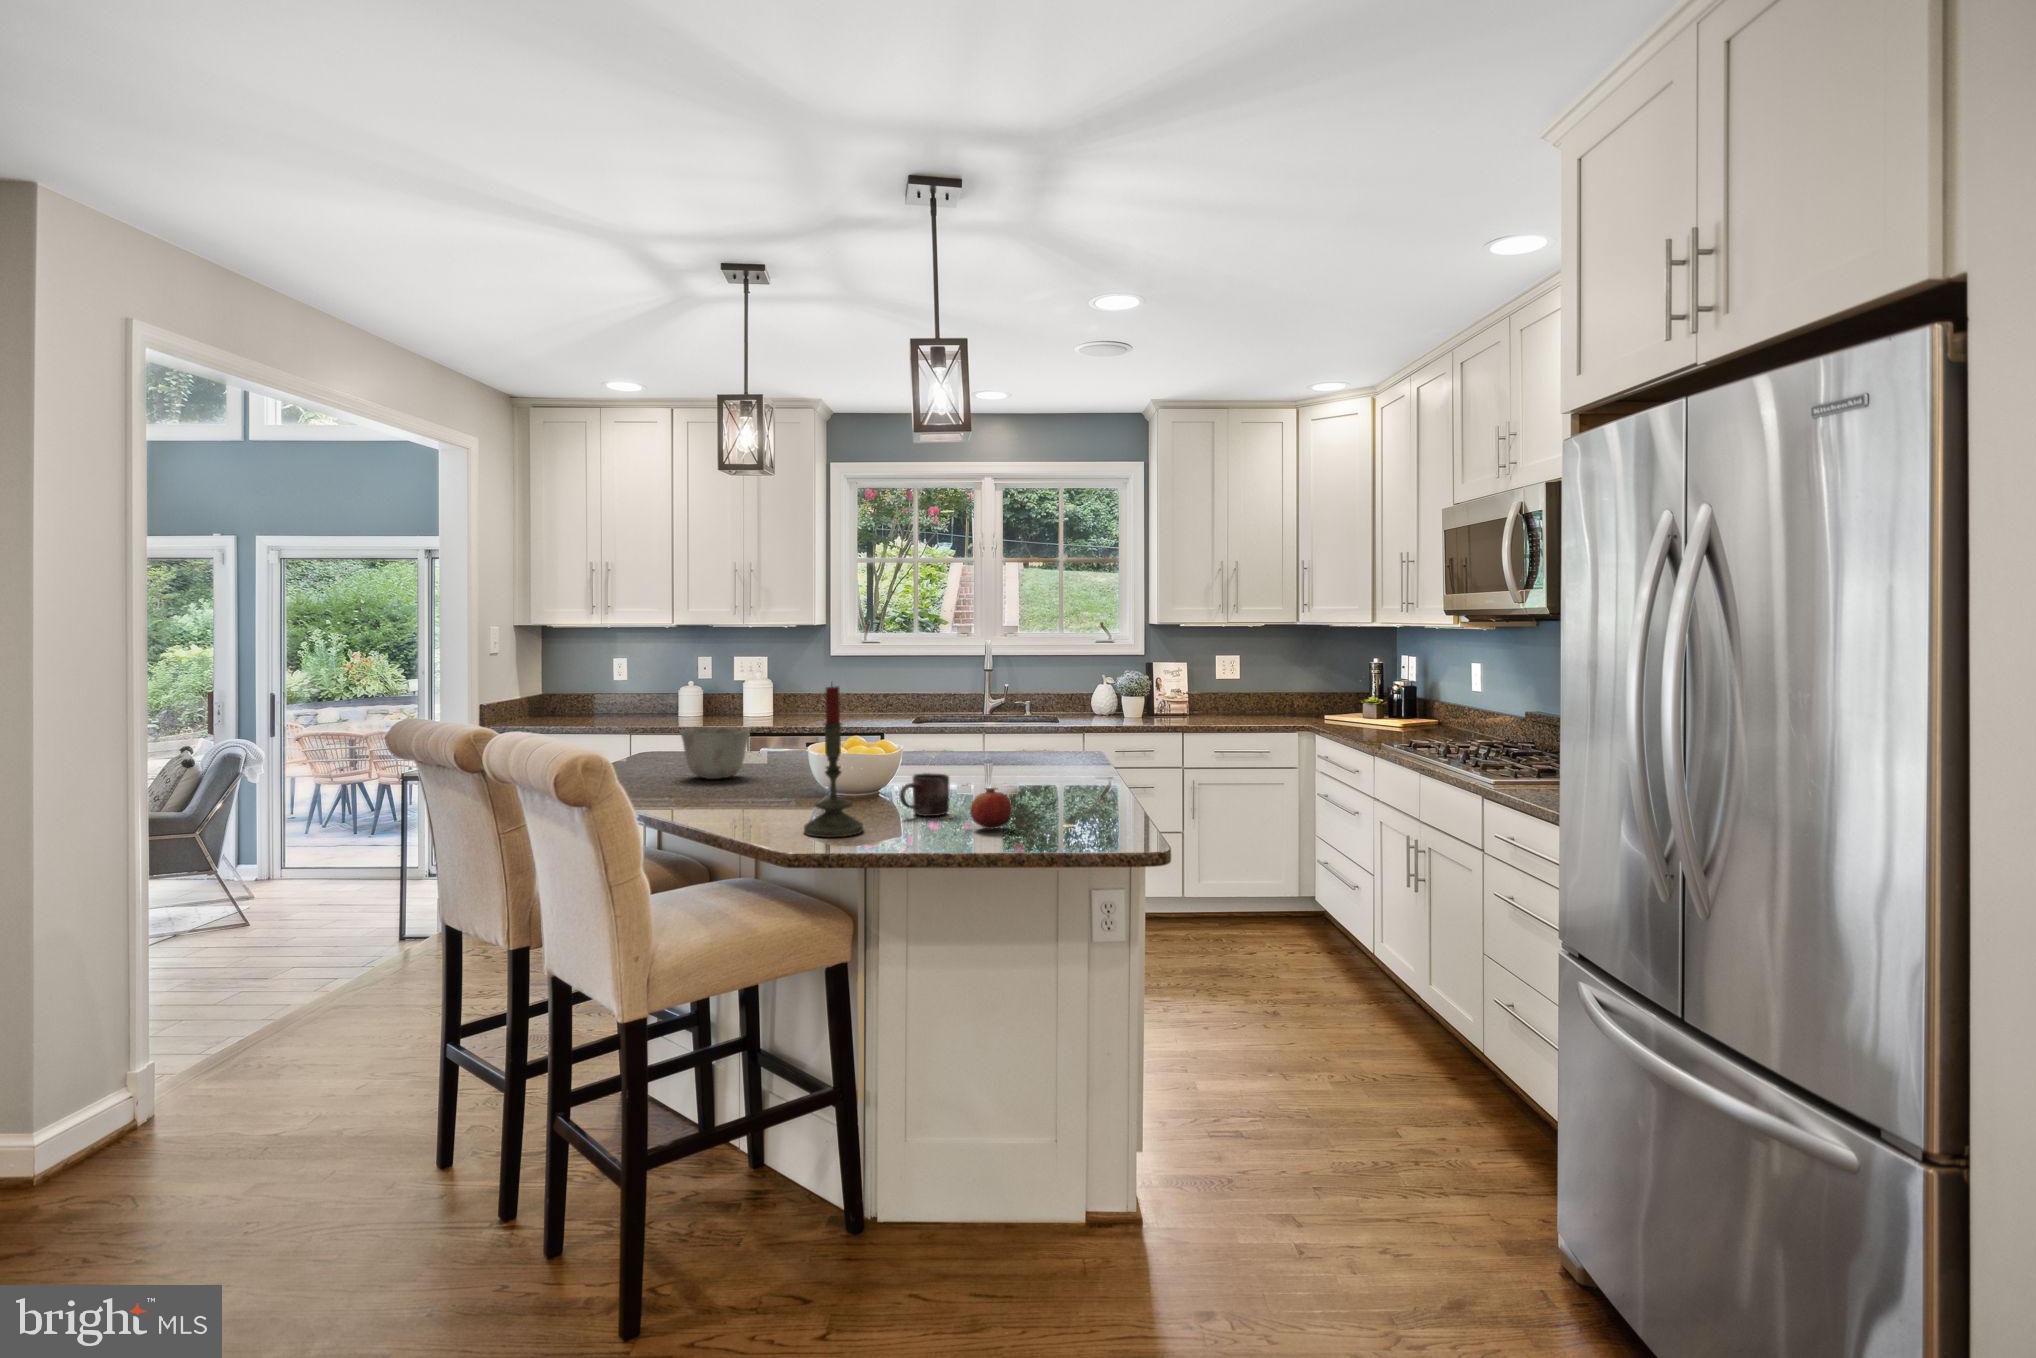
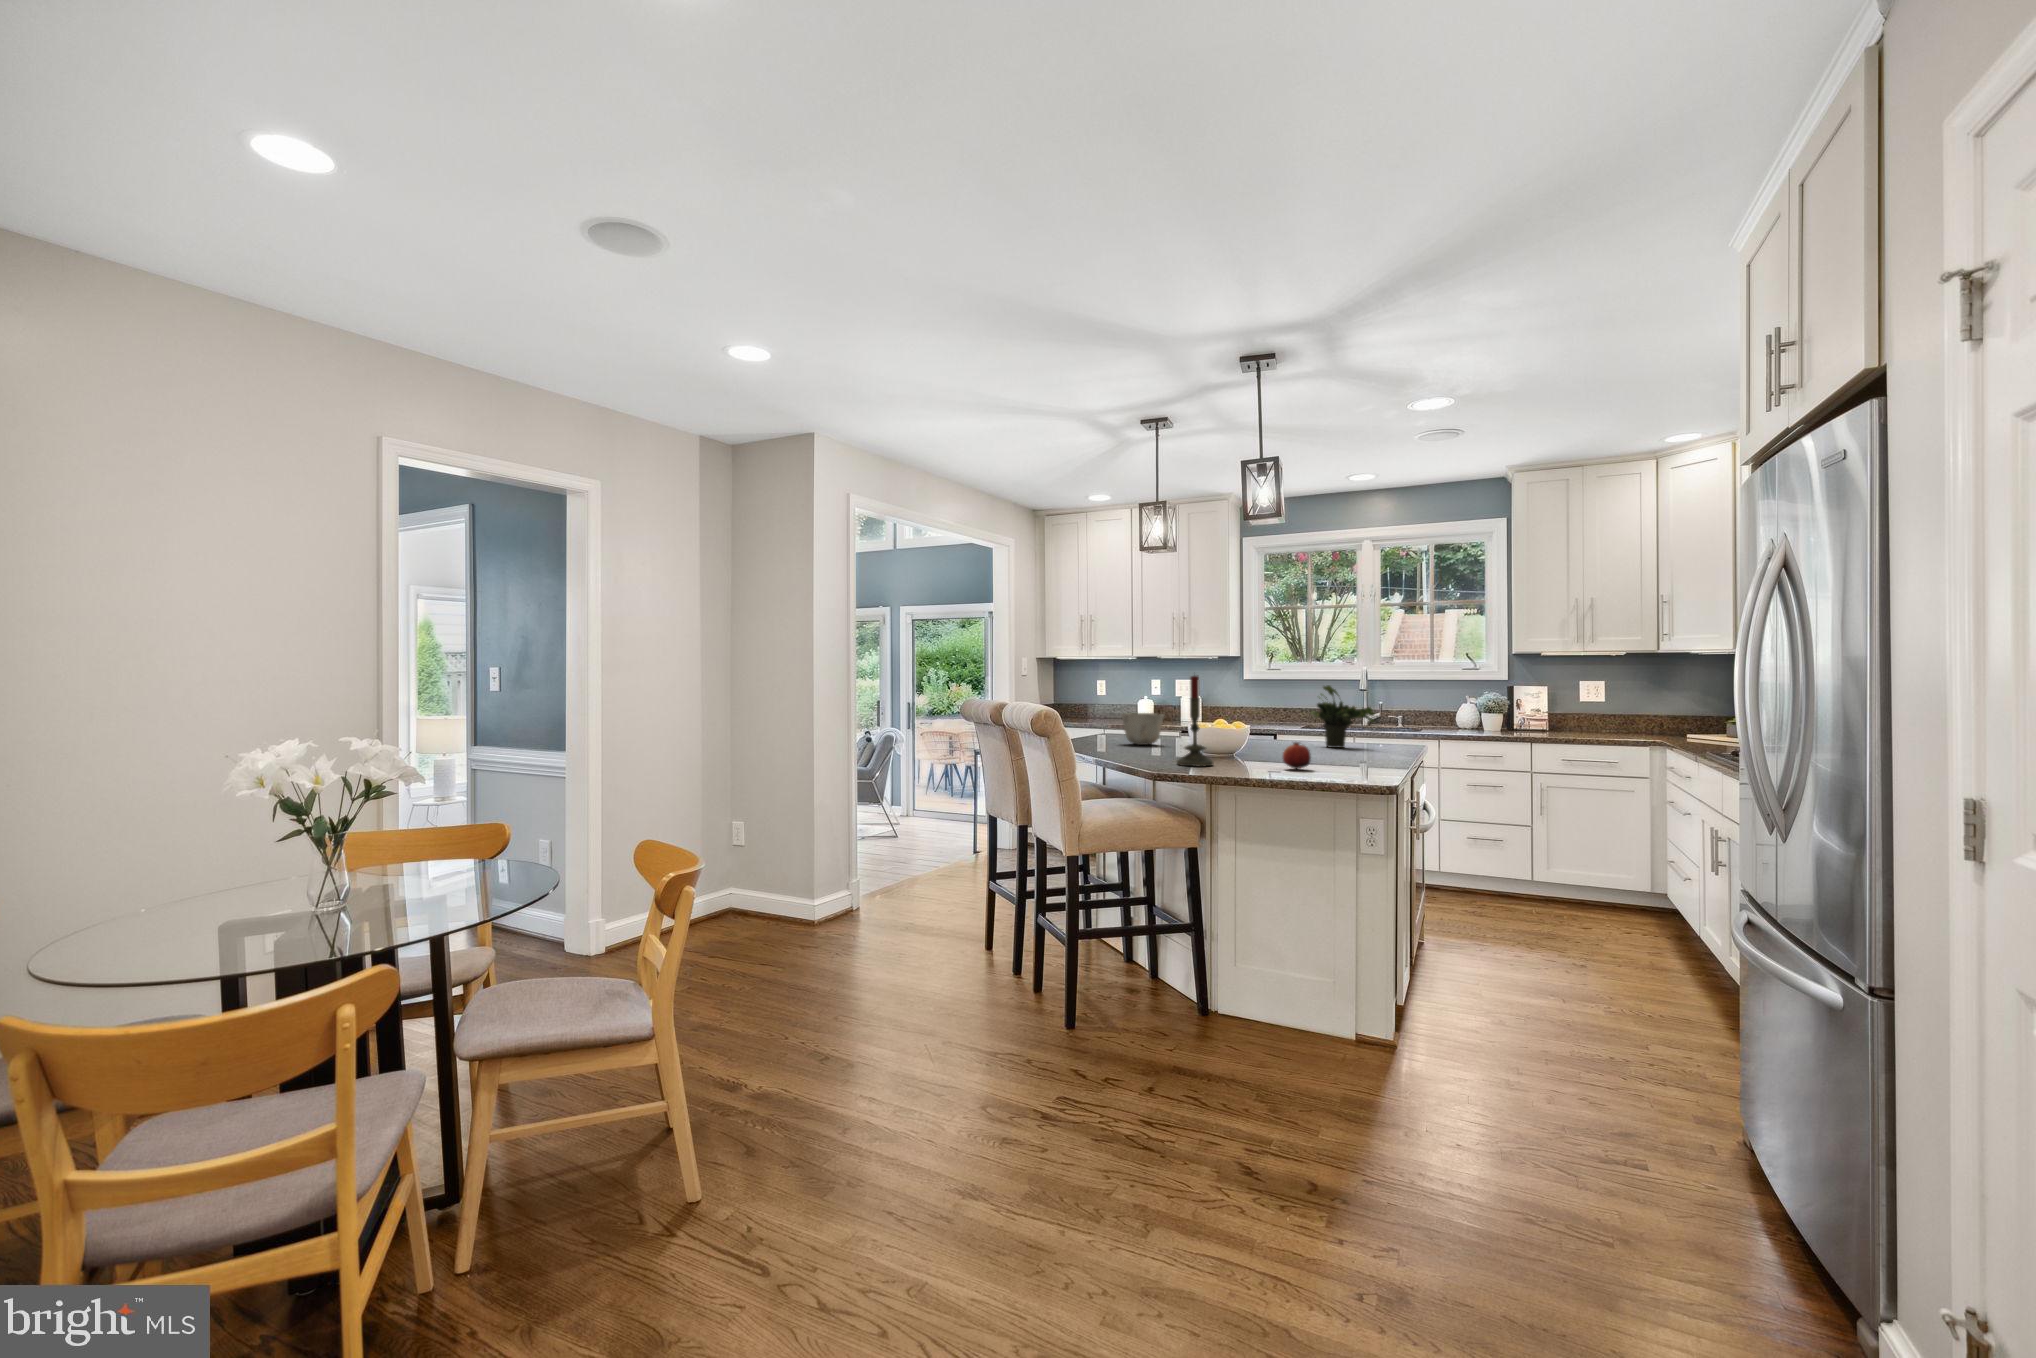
potted plant: none [954,679,1044,766] -> present [1311,685,1374,748]
mug: present [899,773,949,816] -> none [1242,737,1277,763]

